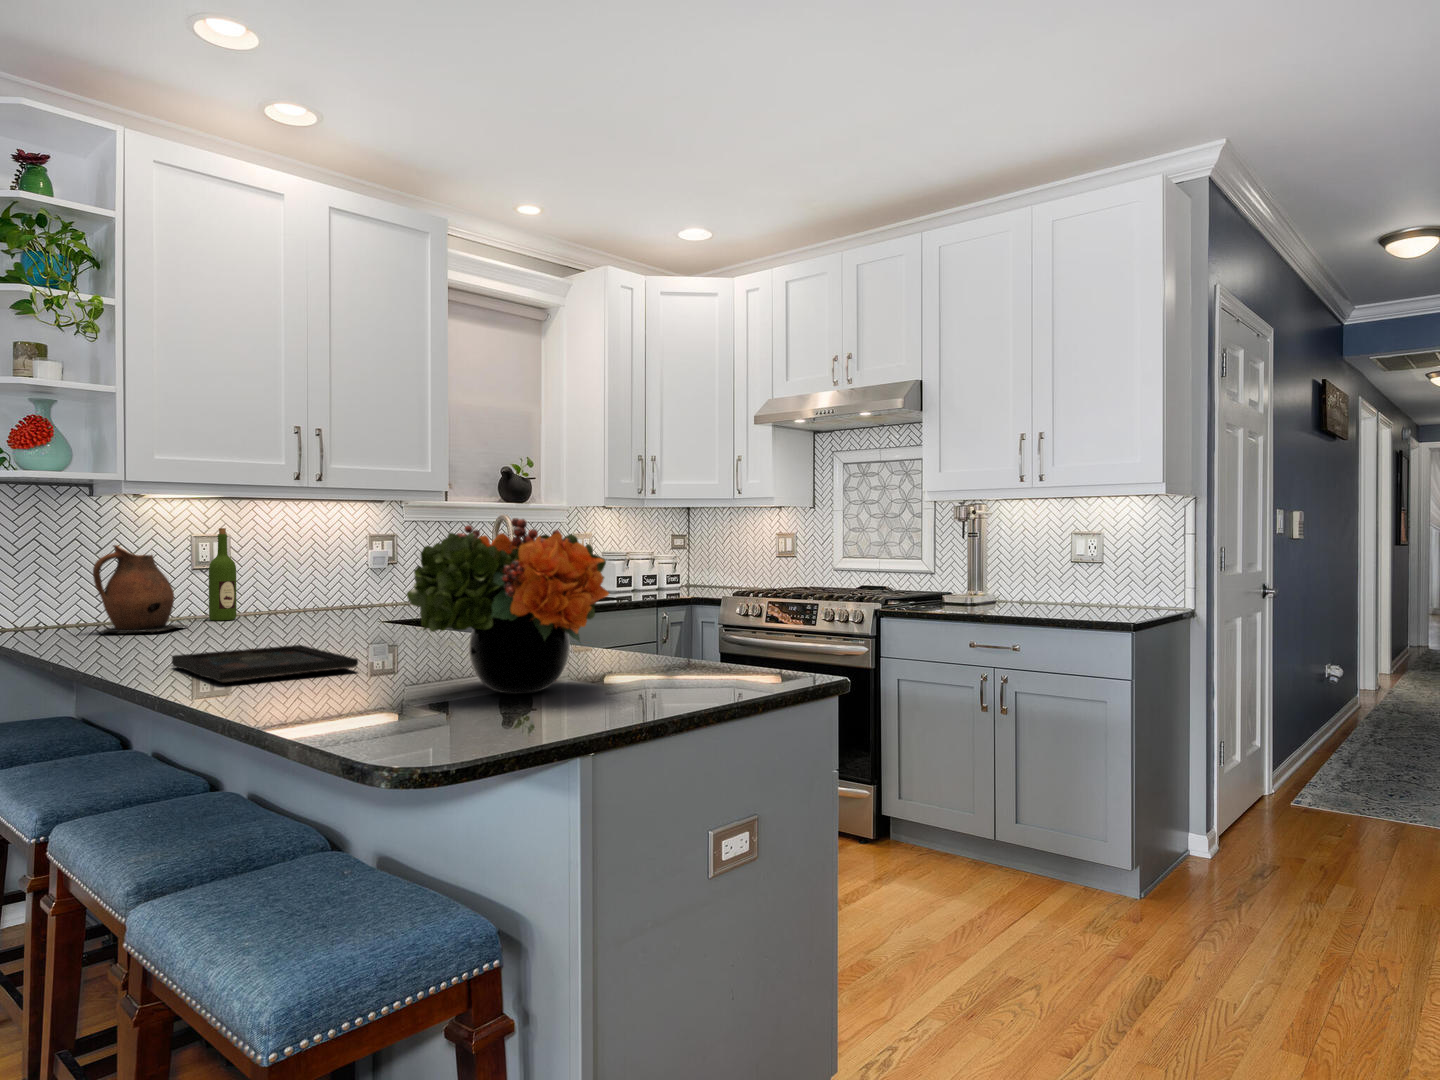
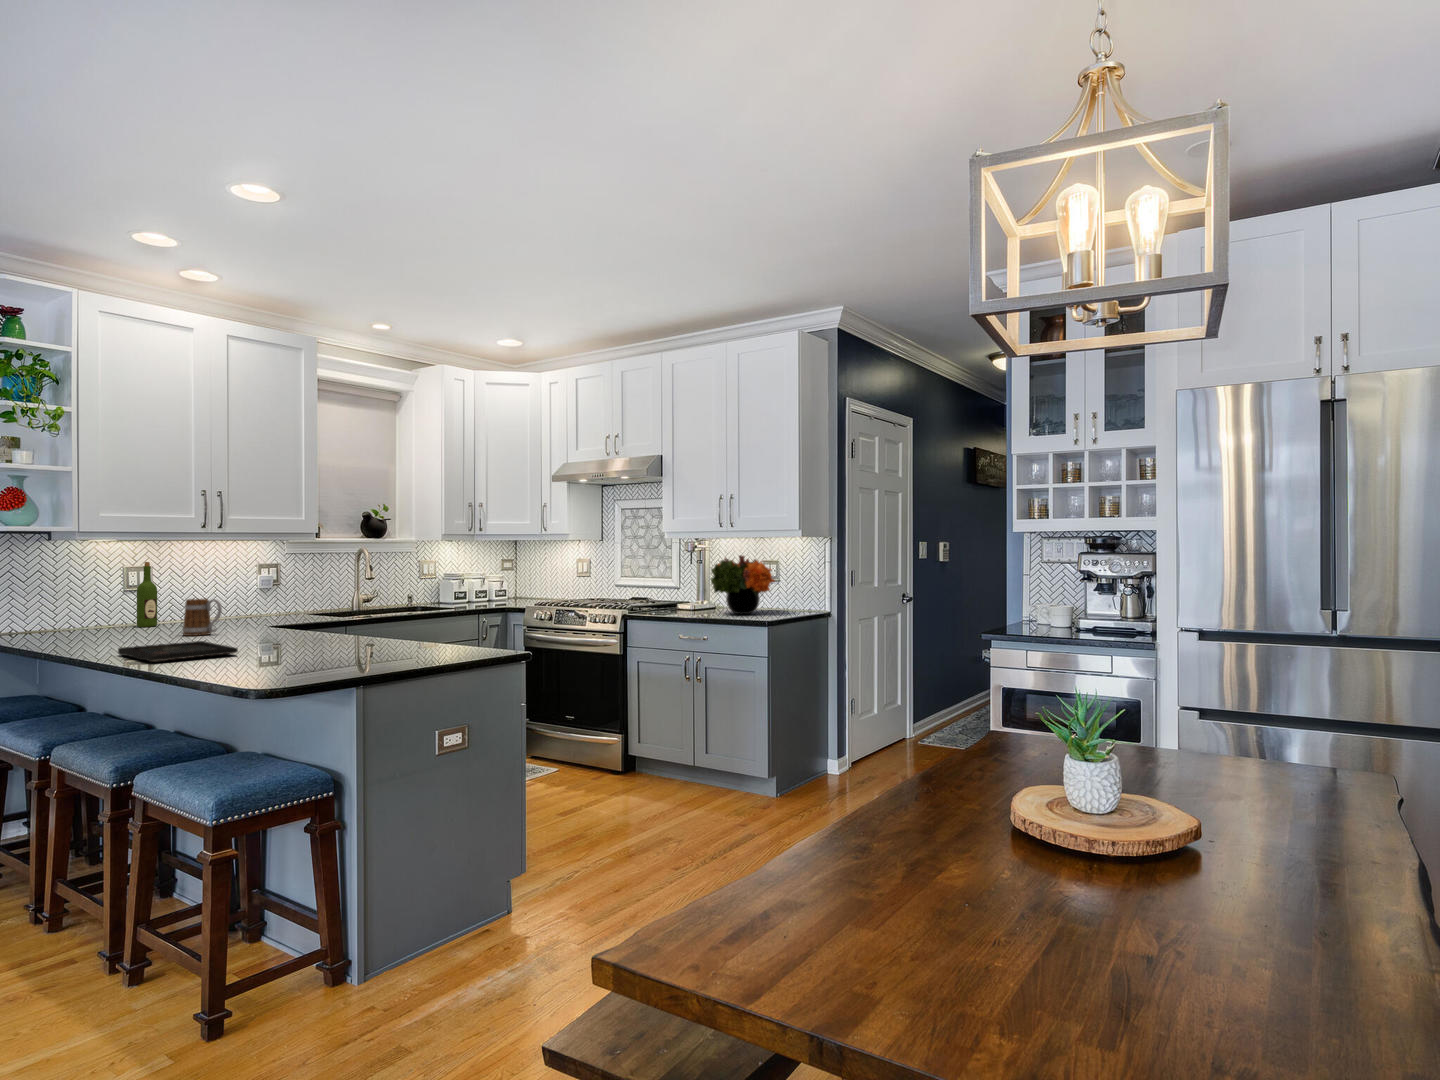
flower arrangement: present [407,518,609,694] -> present [711,555,774,614]
ceramic pitcher: present [93,545,187,633] -> none [54,576,122,636]
mug: none [270,580,326,635] -> present [183,599,222,636]

